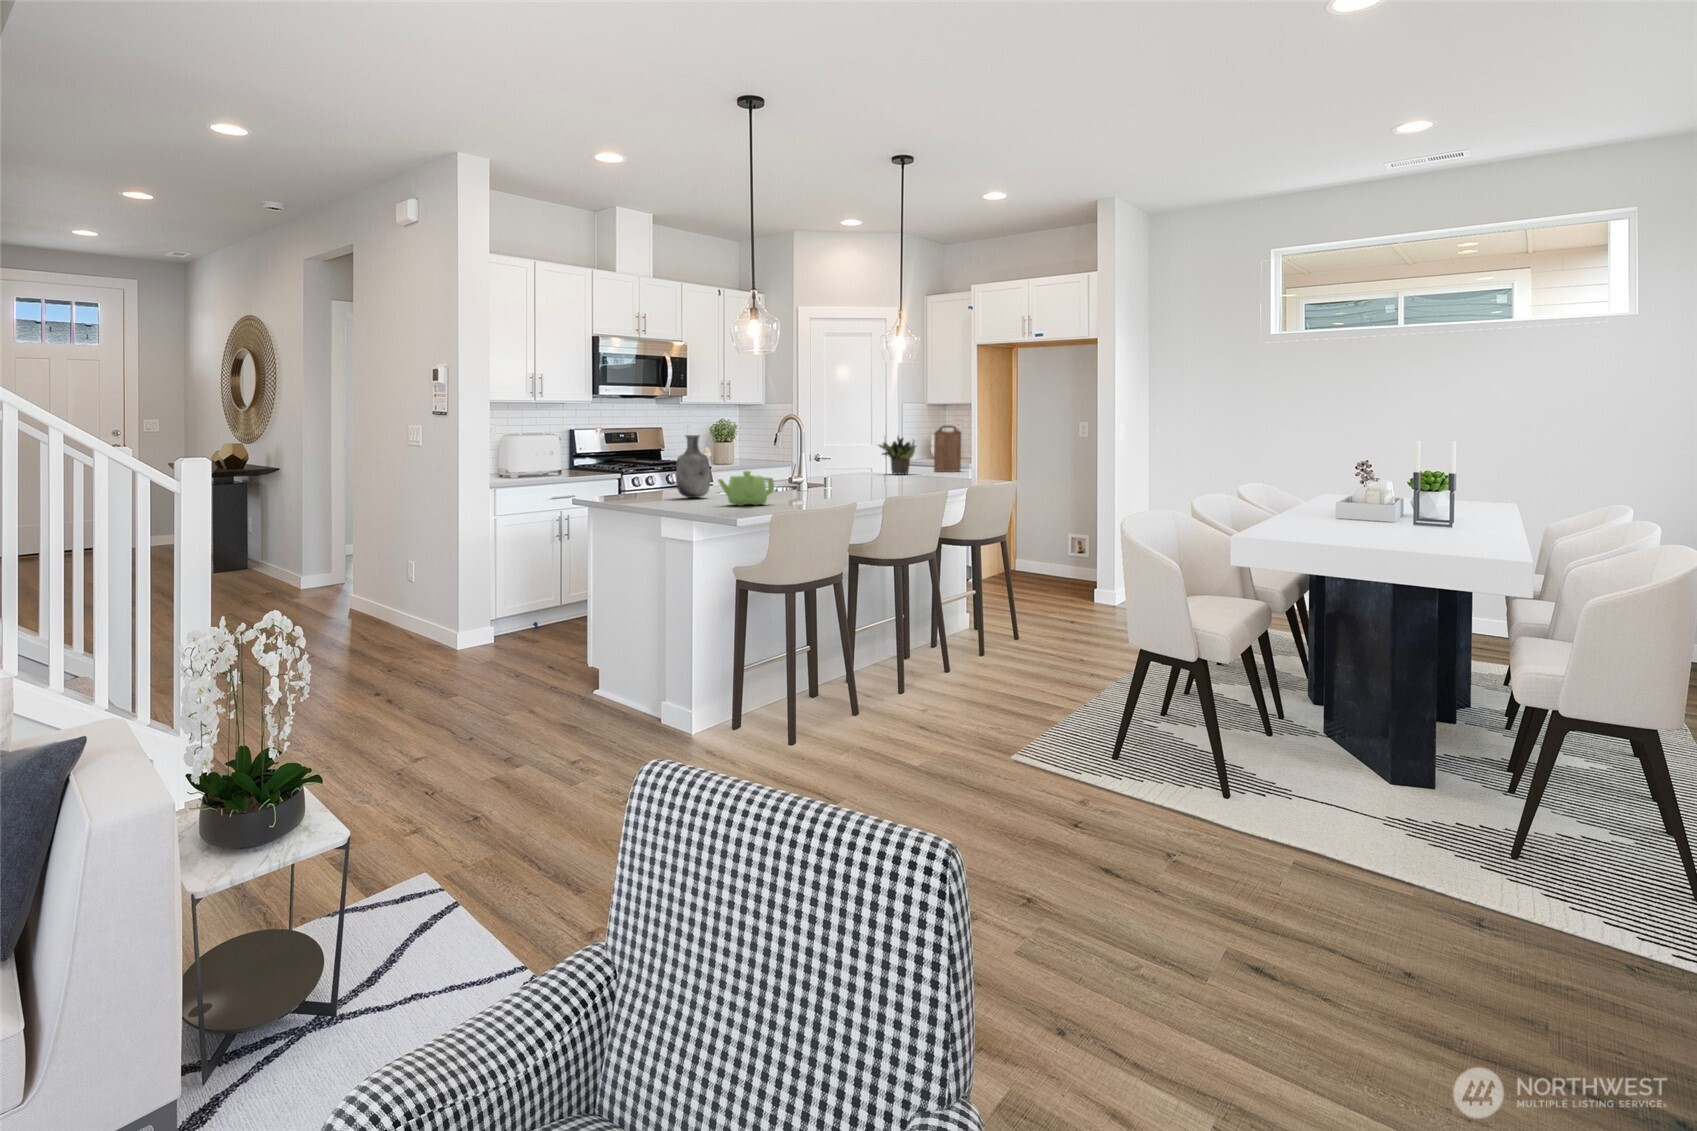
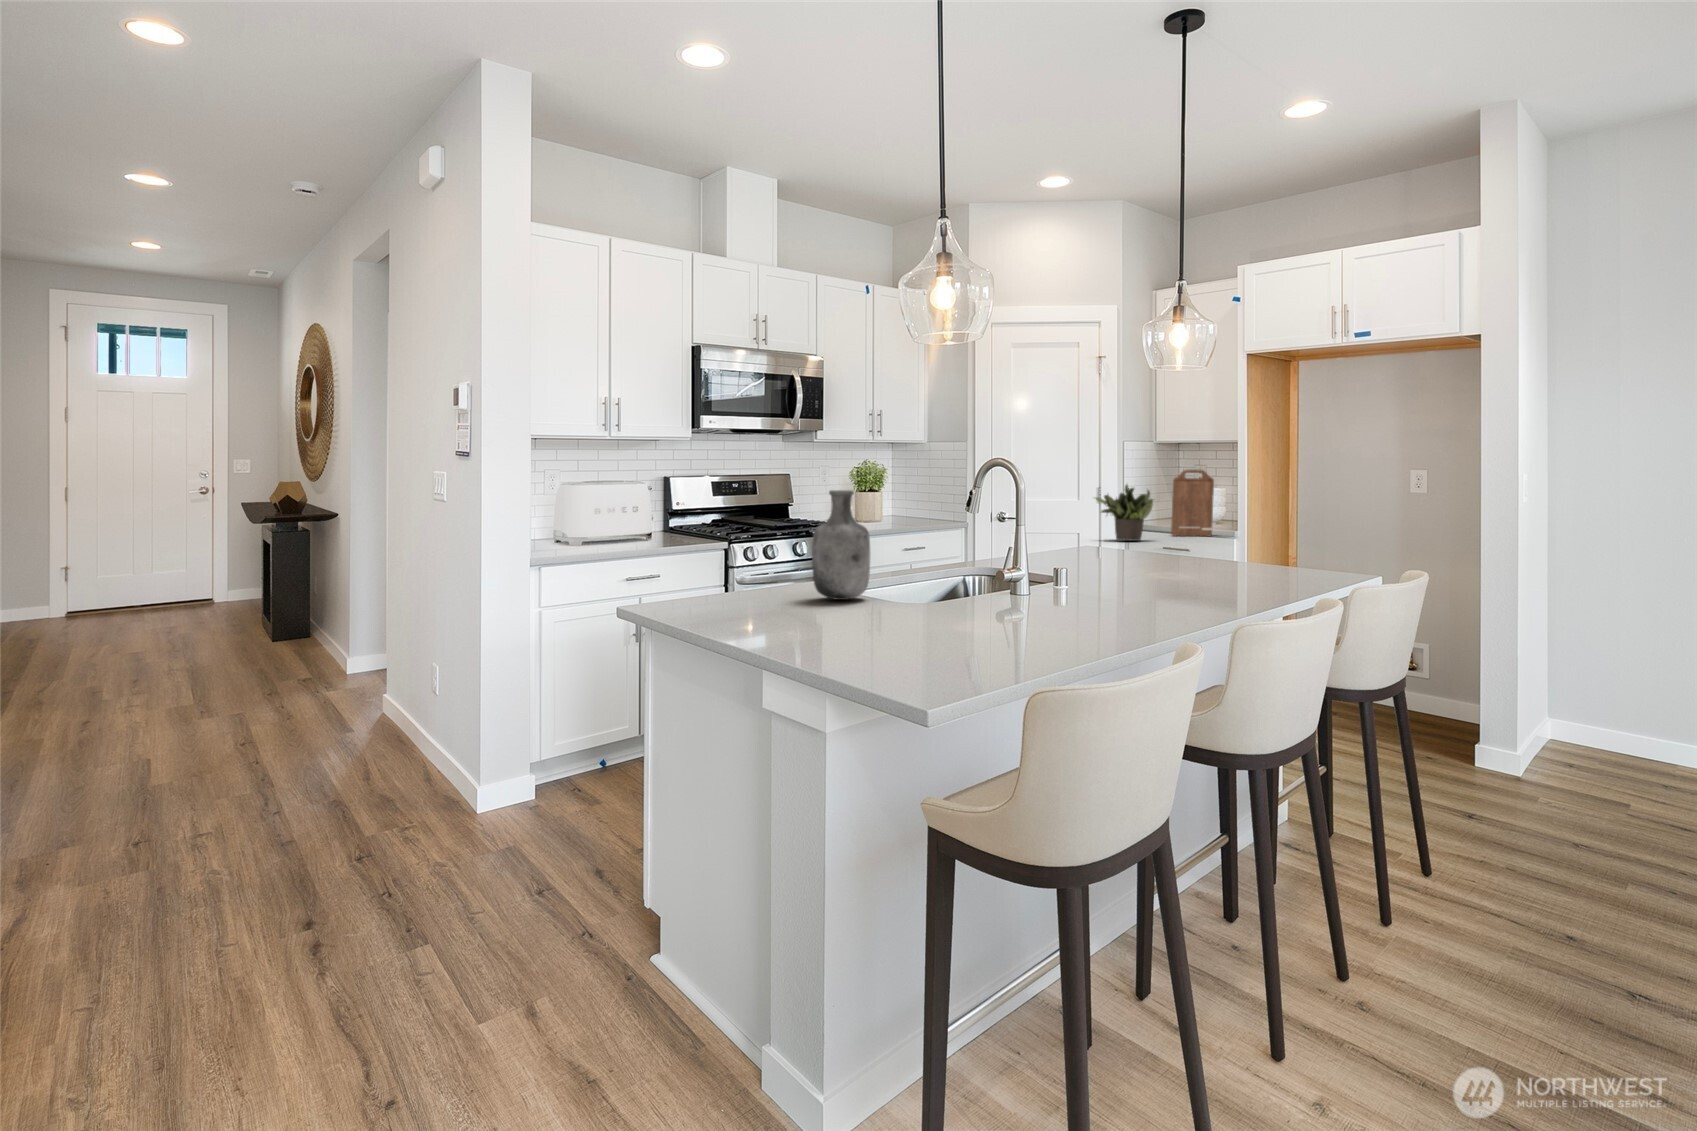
teapot: present [718,471,774,506] -> none [893,562,1002,630]

